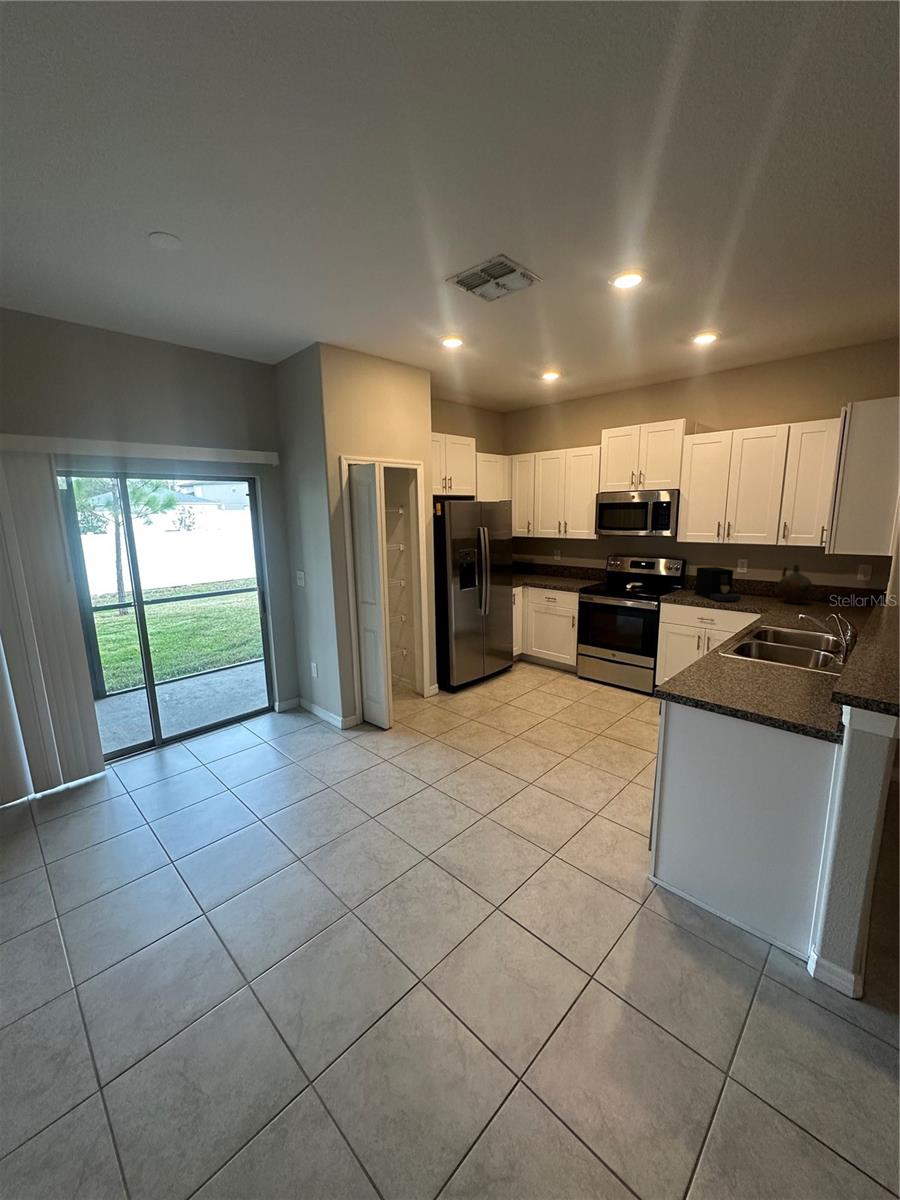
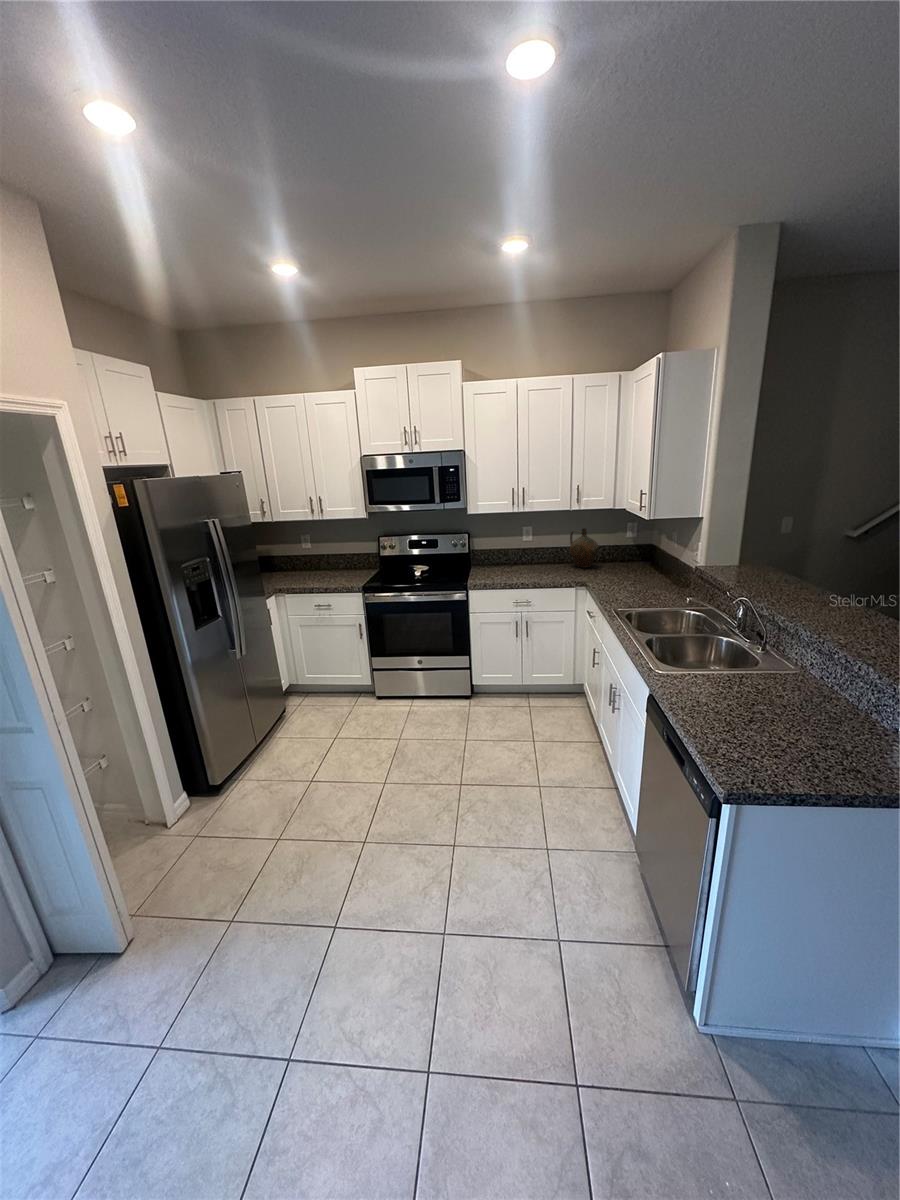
coffee maker: present [695,567,741,601] -> none [495,539,547,579]

